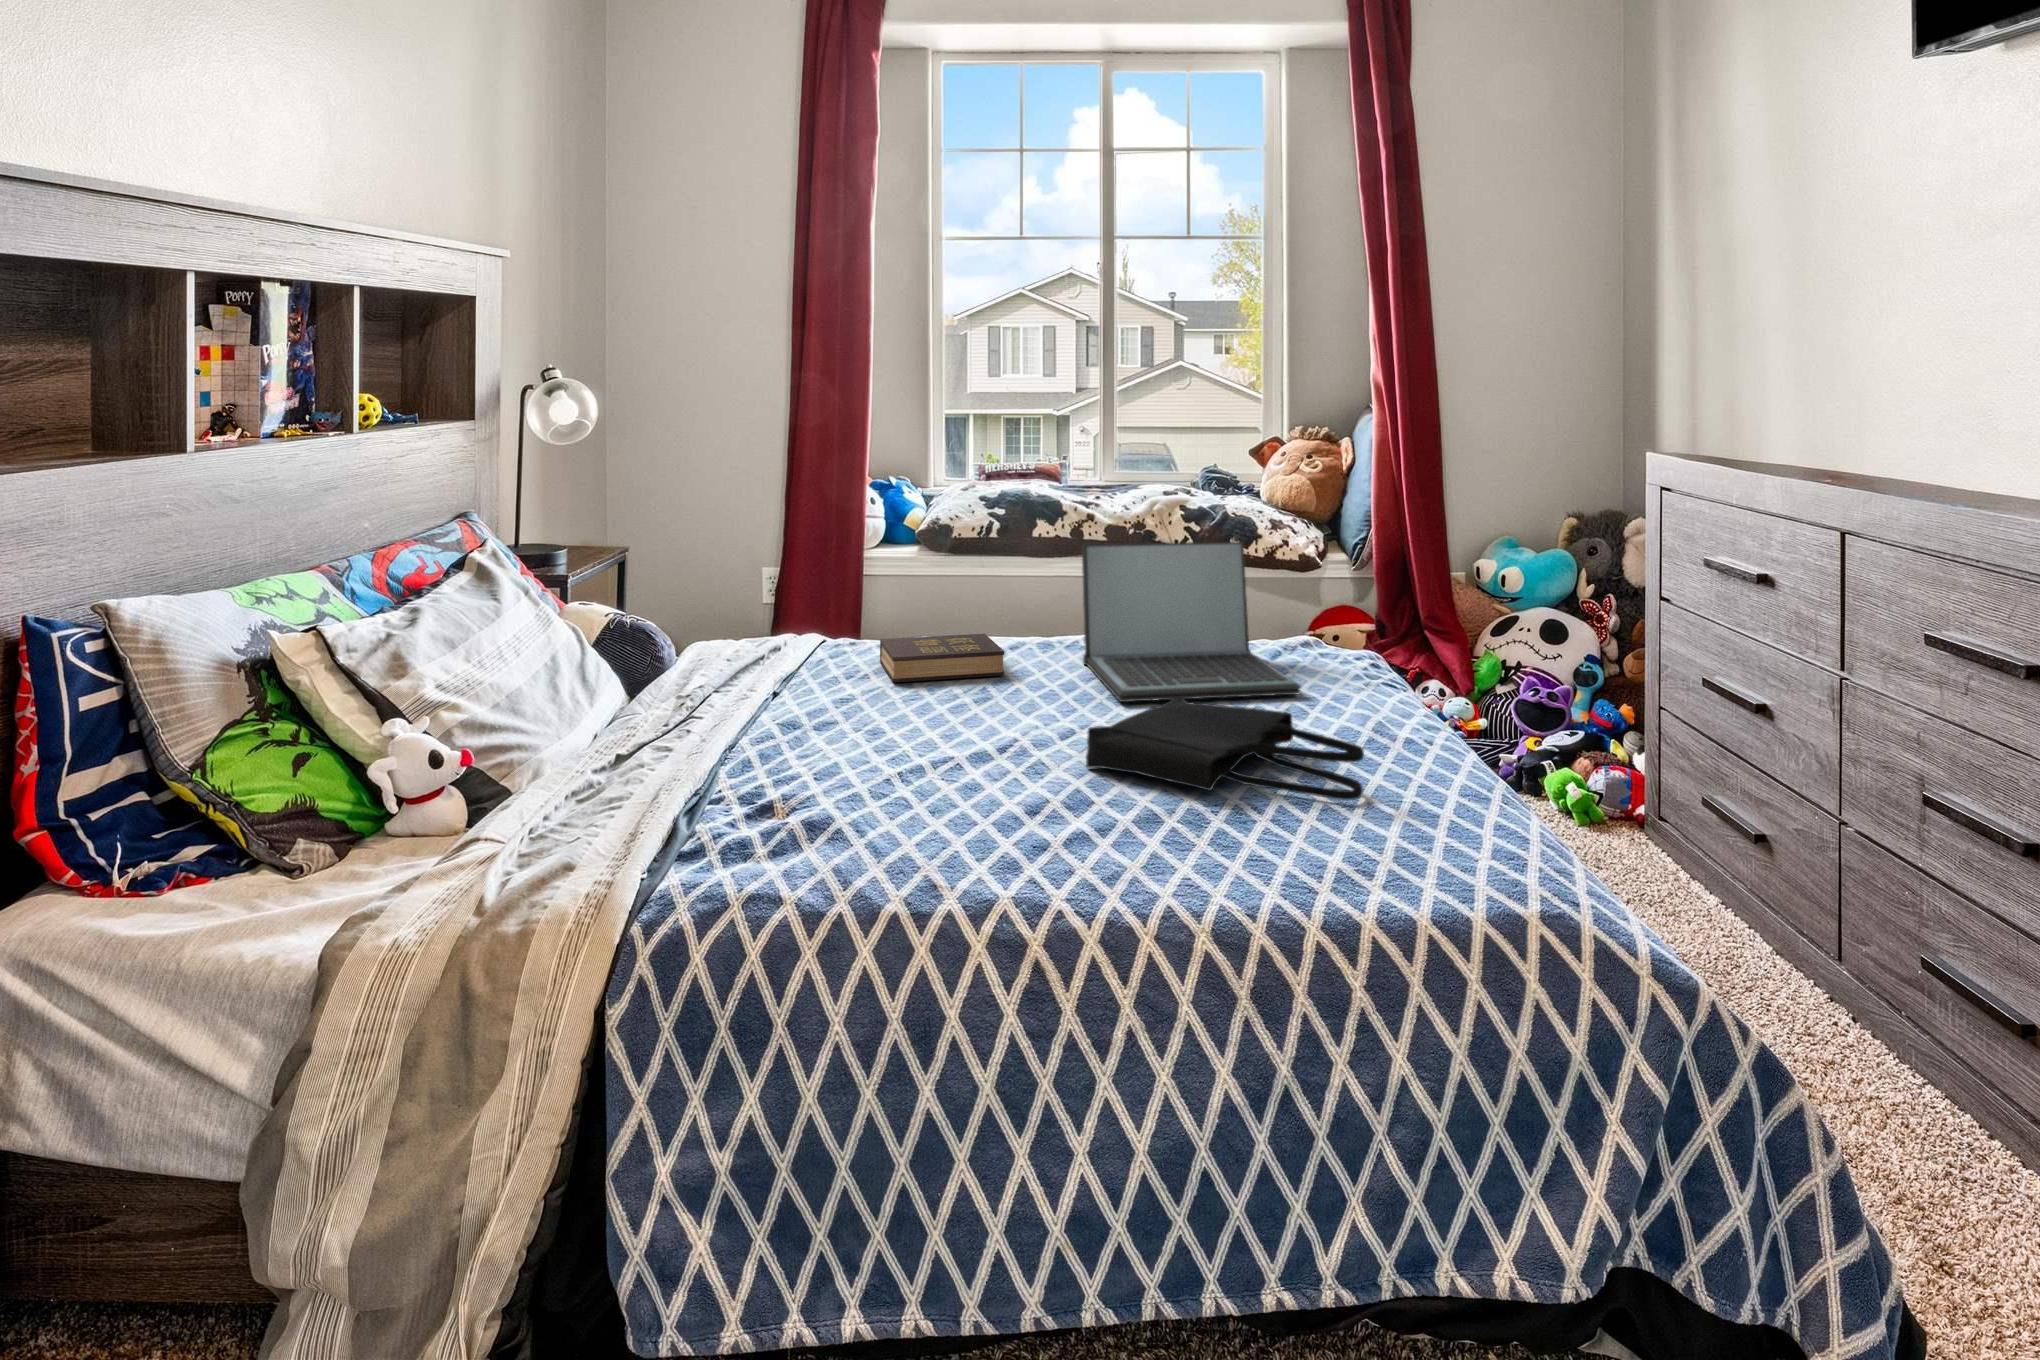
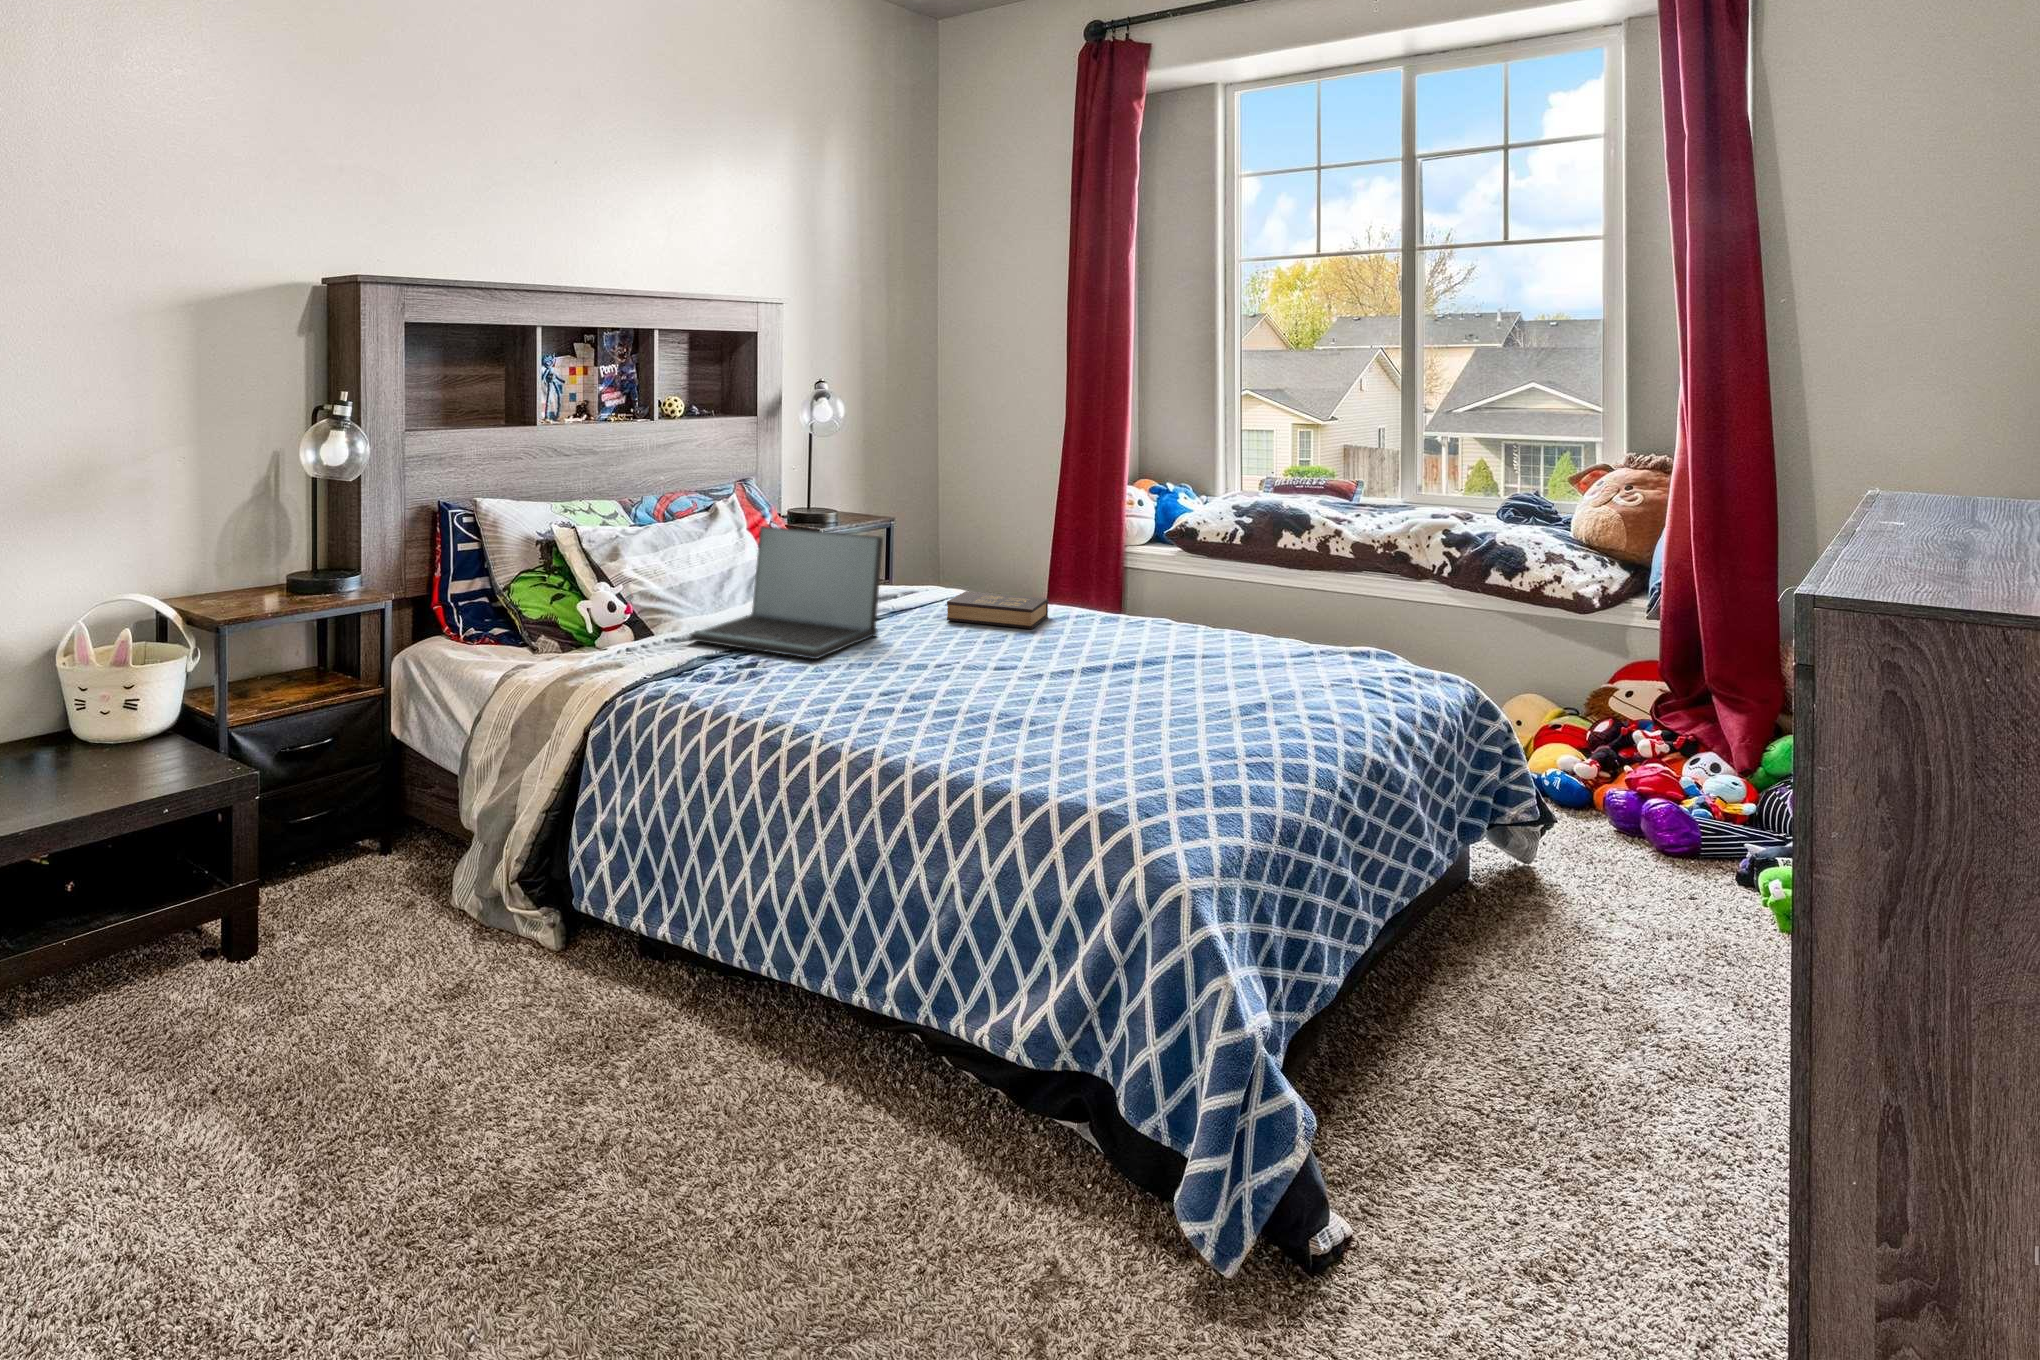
laptop: present [1082,541,1301,702] -> present [690,526,883,659]
tote bag: present [1086,697,1364,800] -> none [963,652,1134,733]

